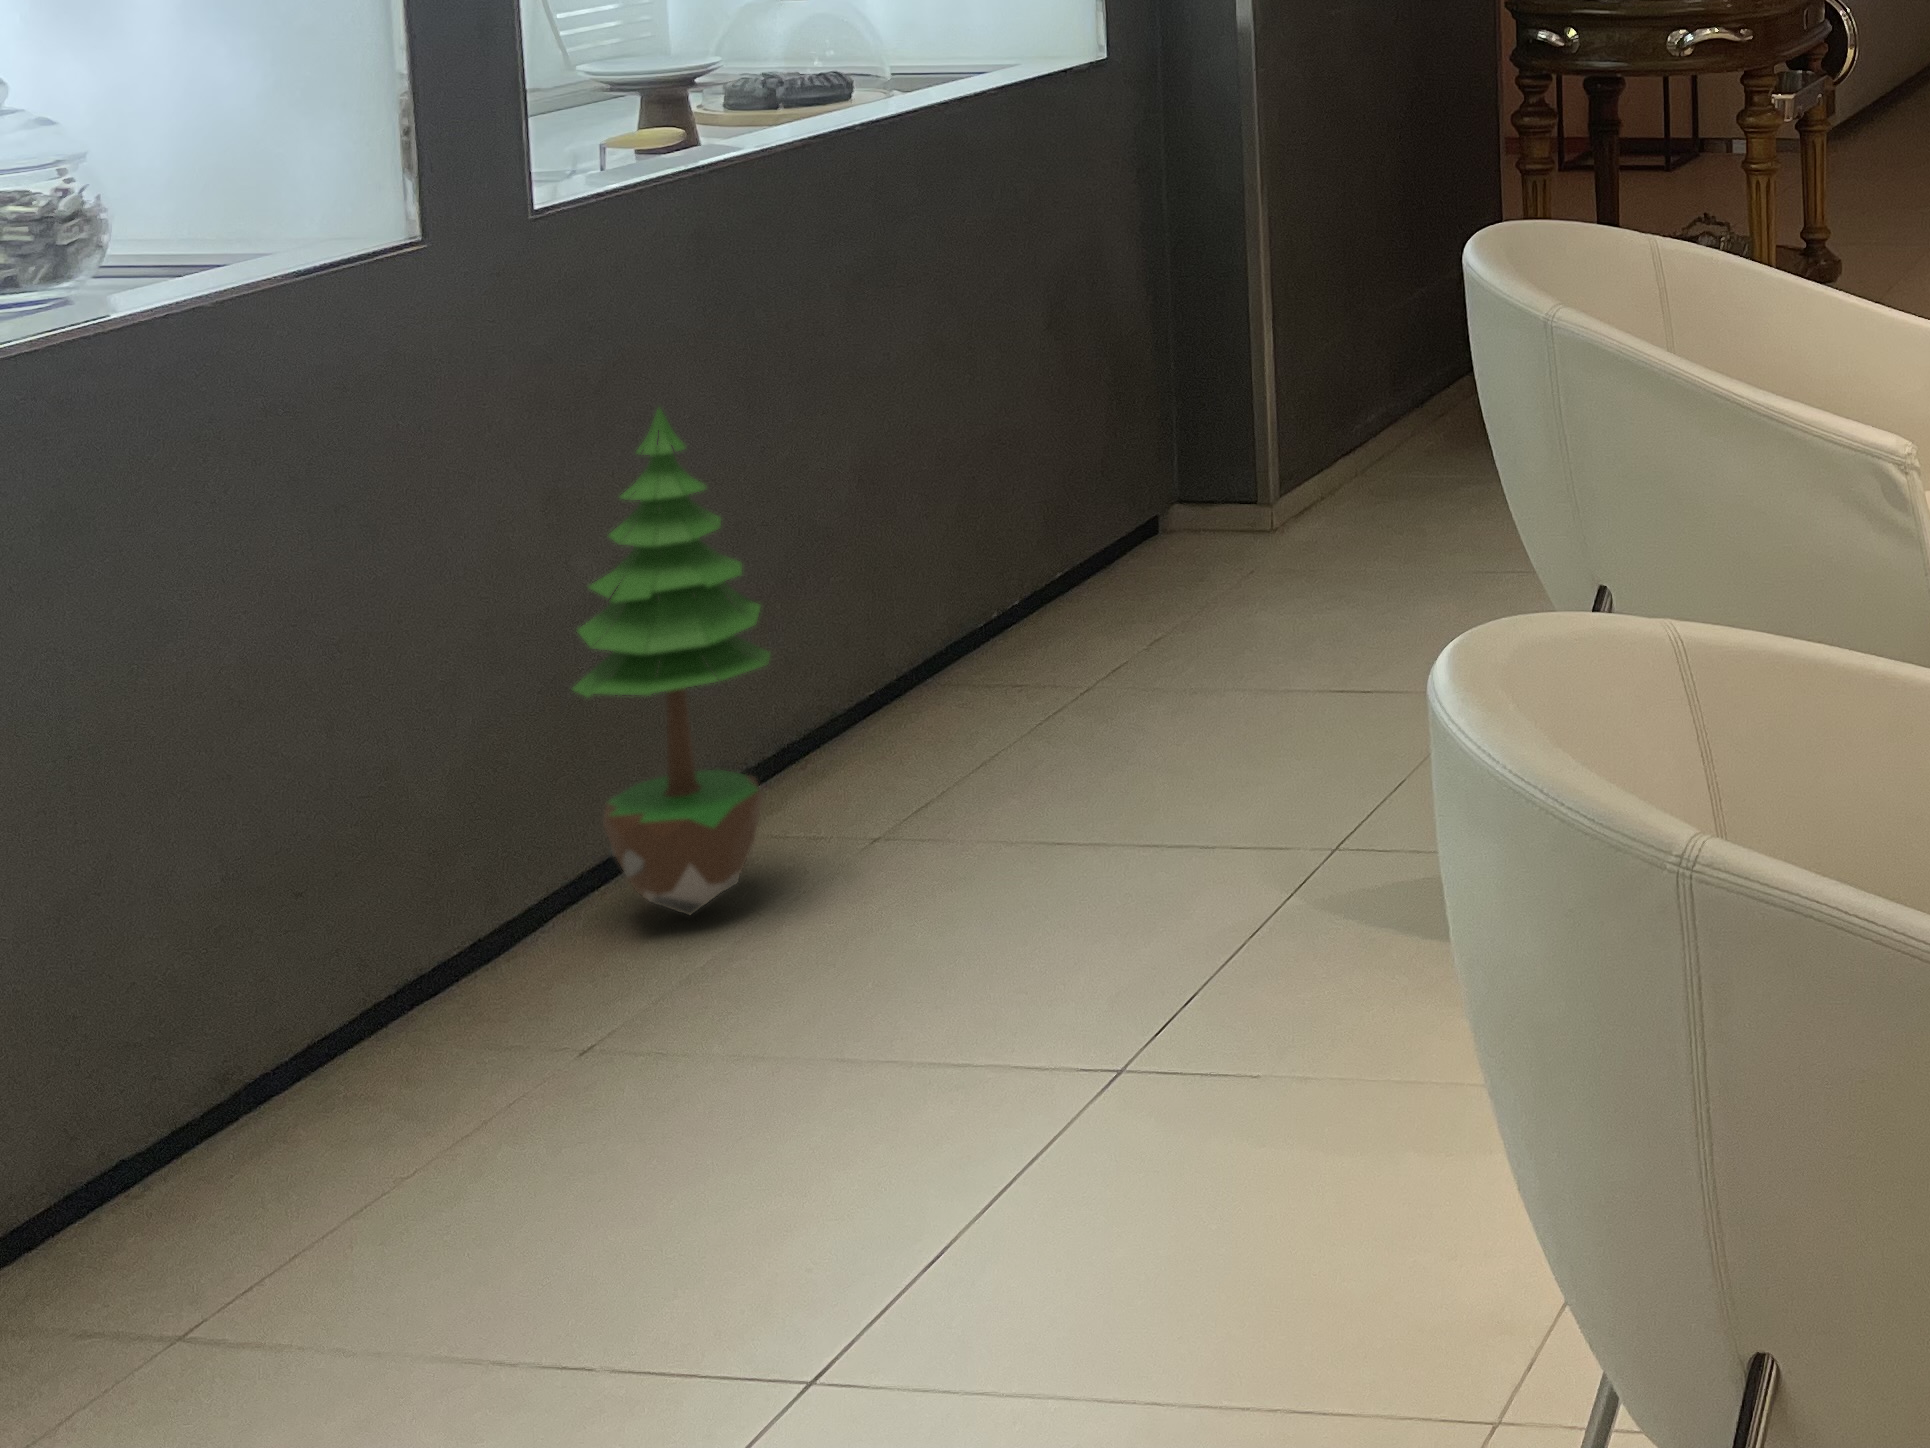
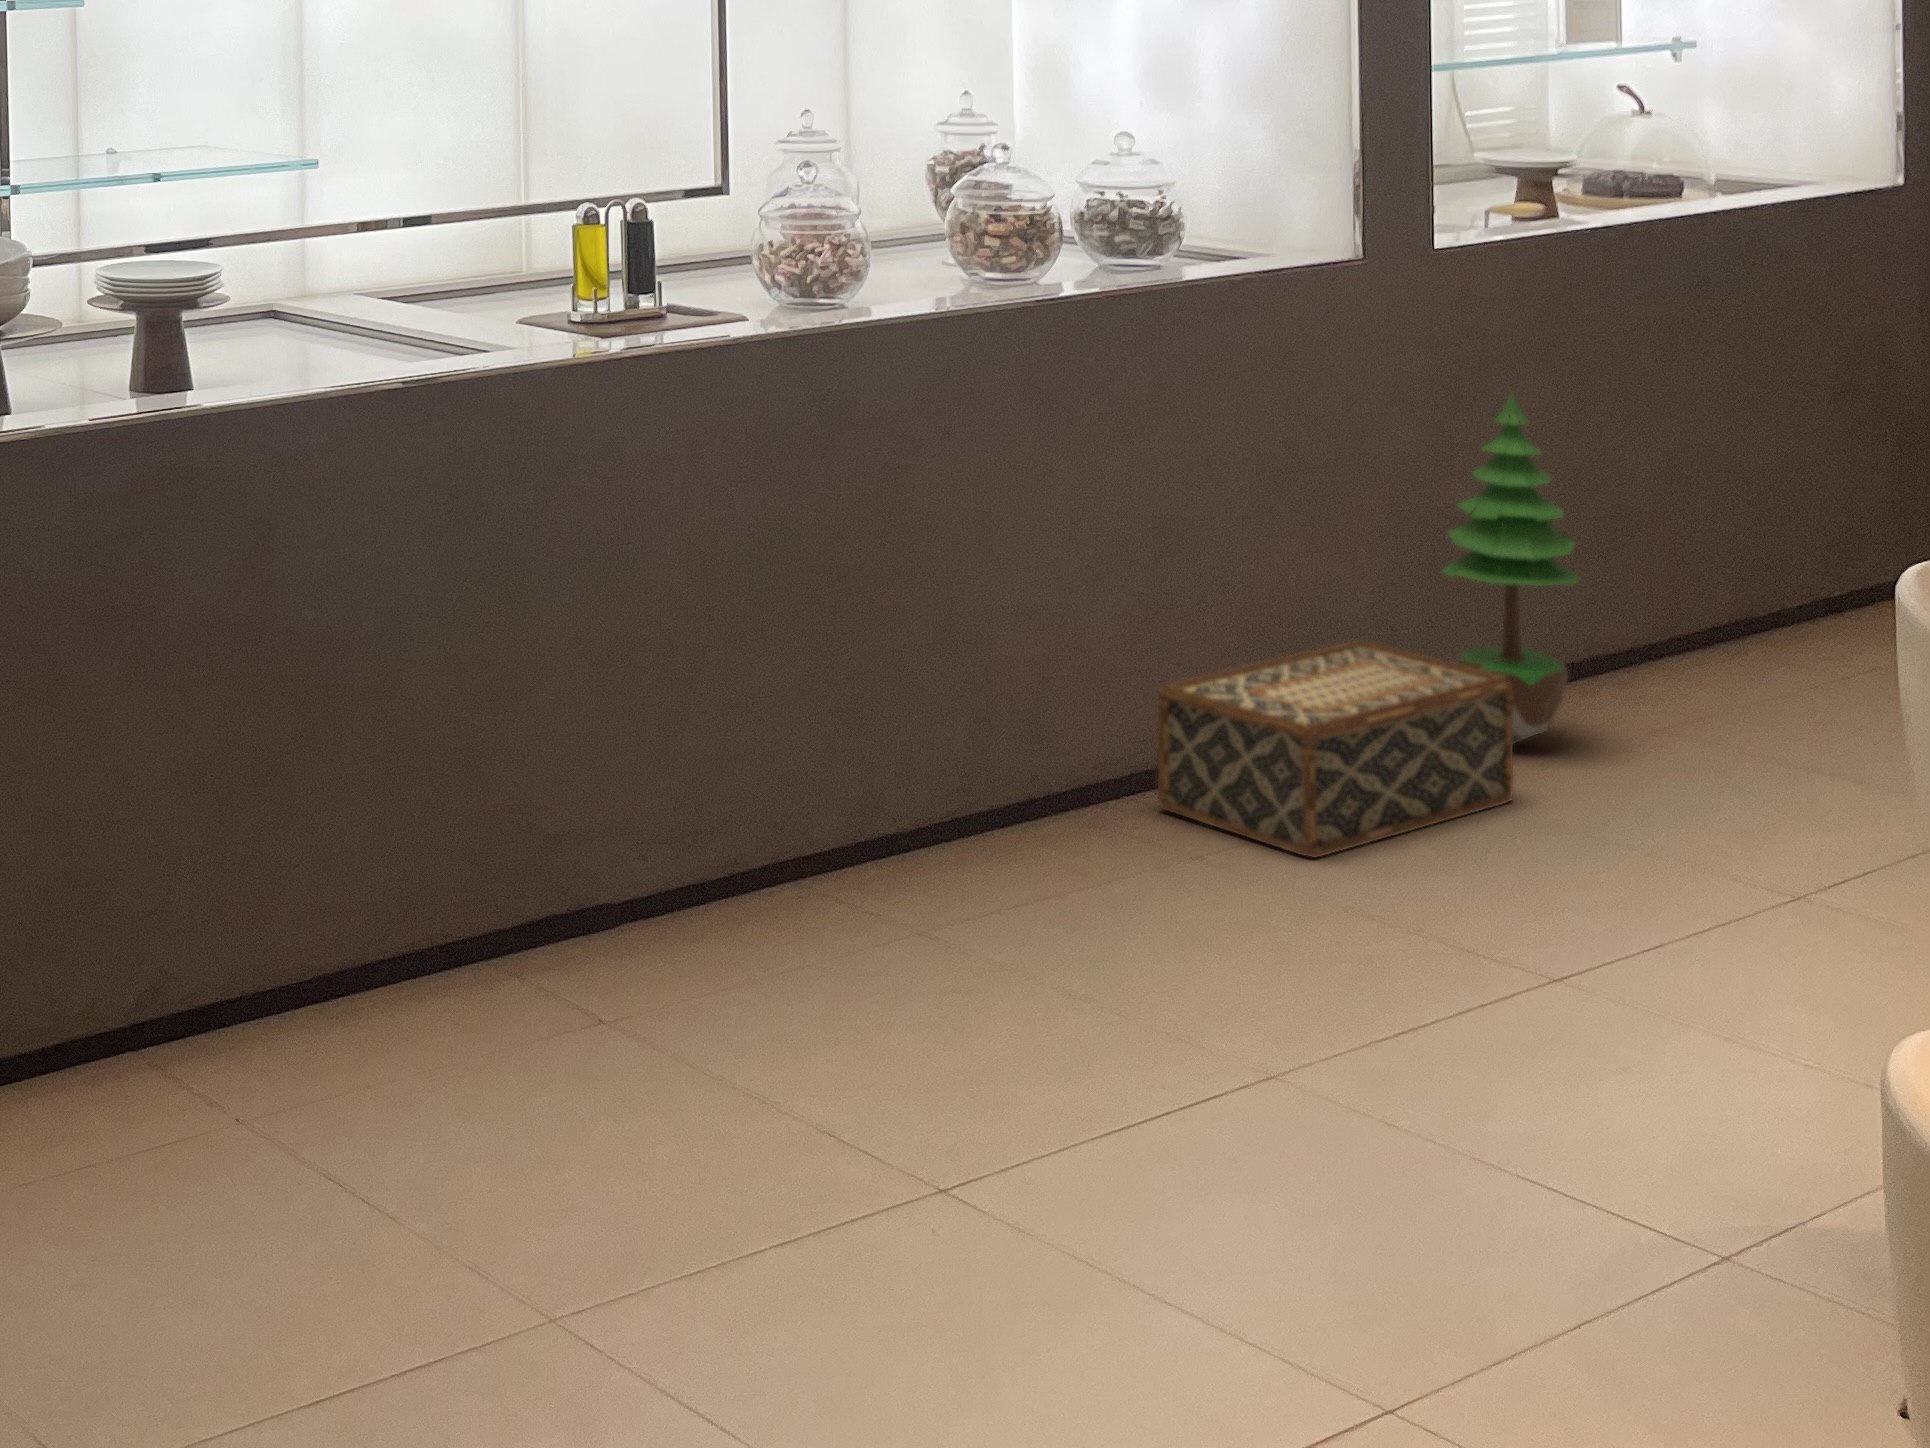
woven basket: none [98,833,701,1252] -> present [1157,640,1513,858]

